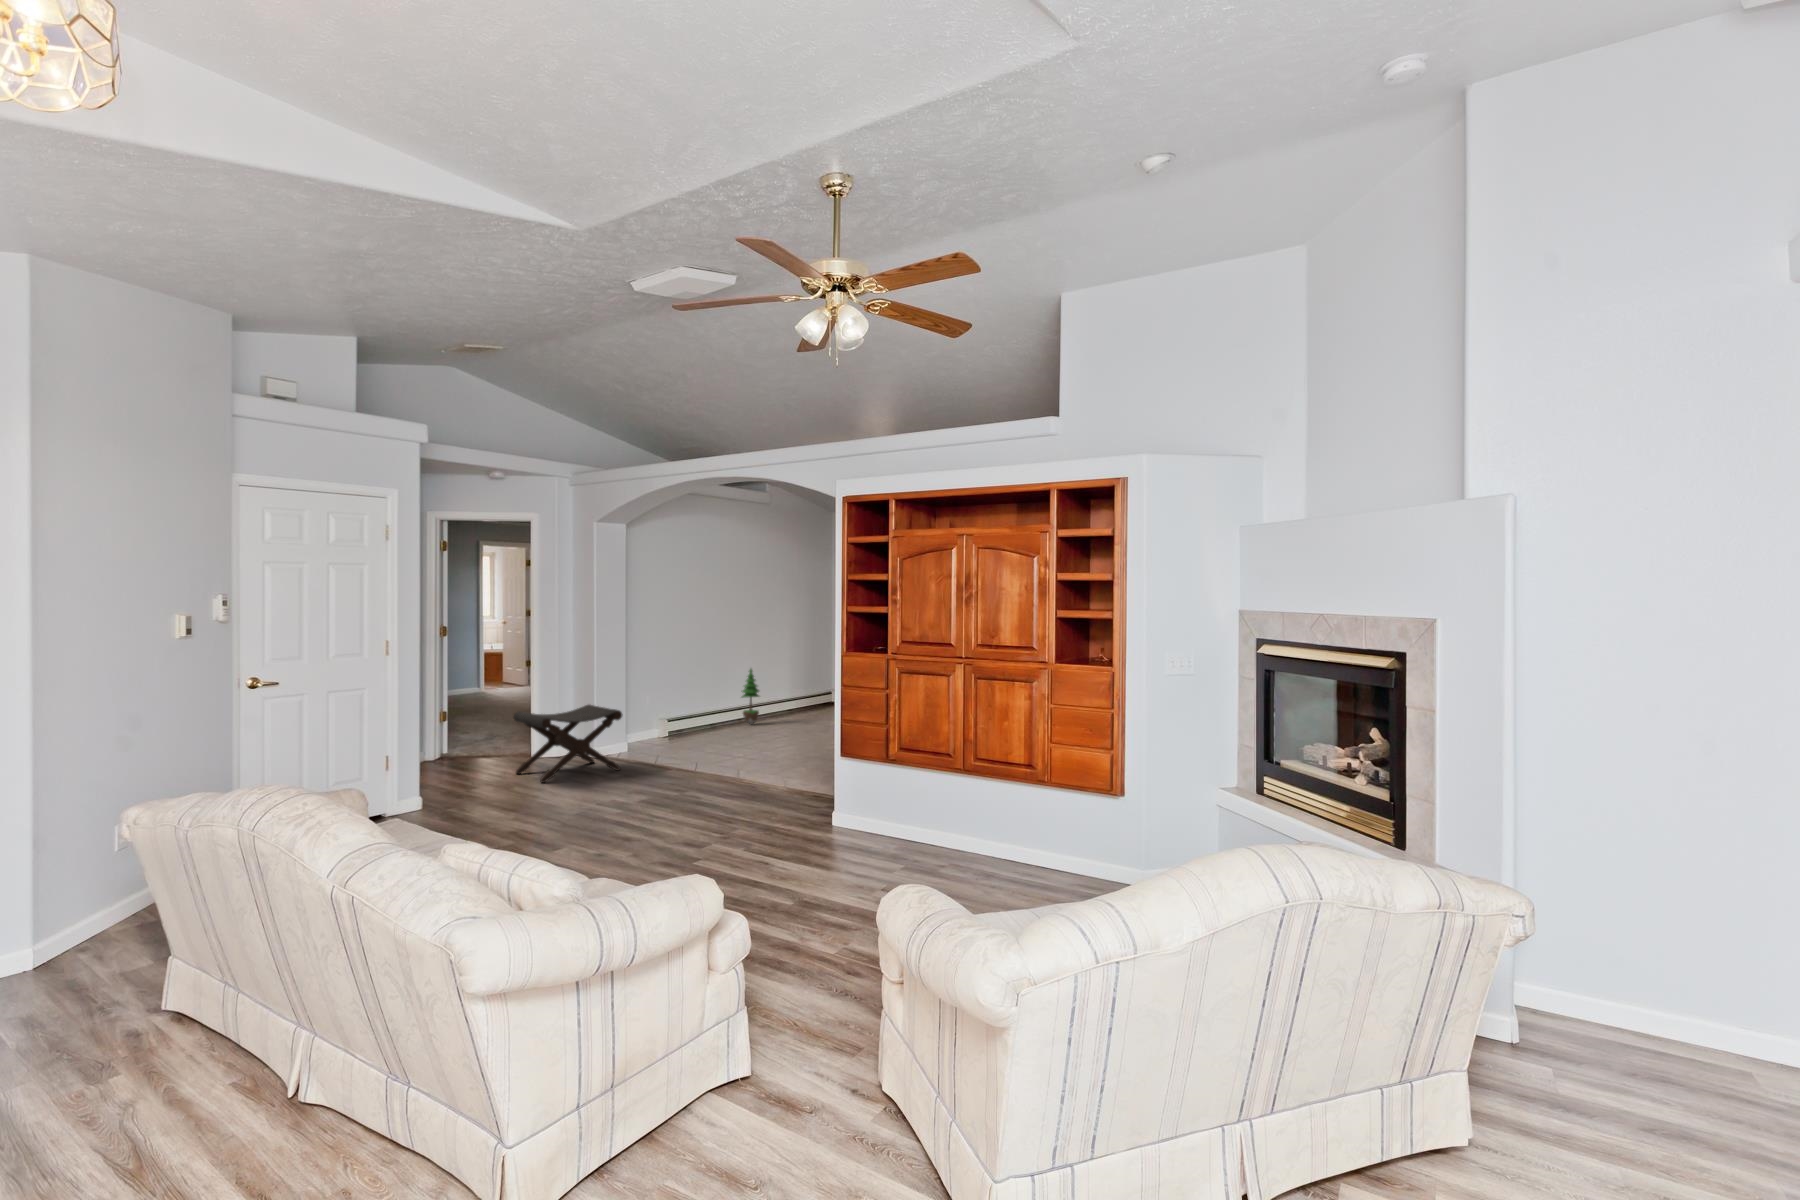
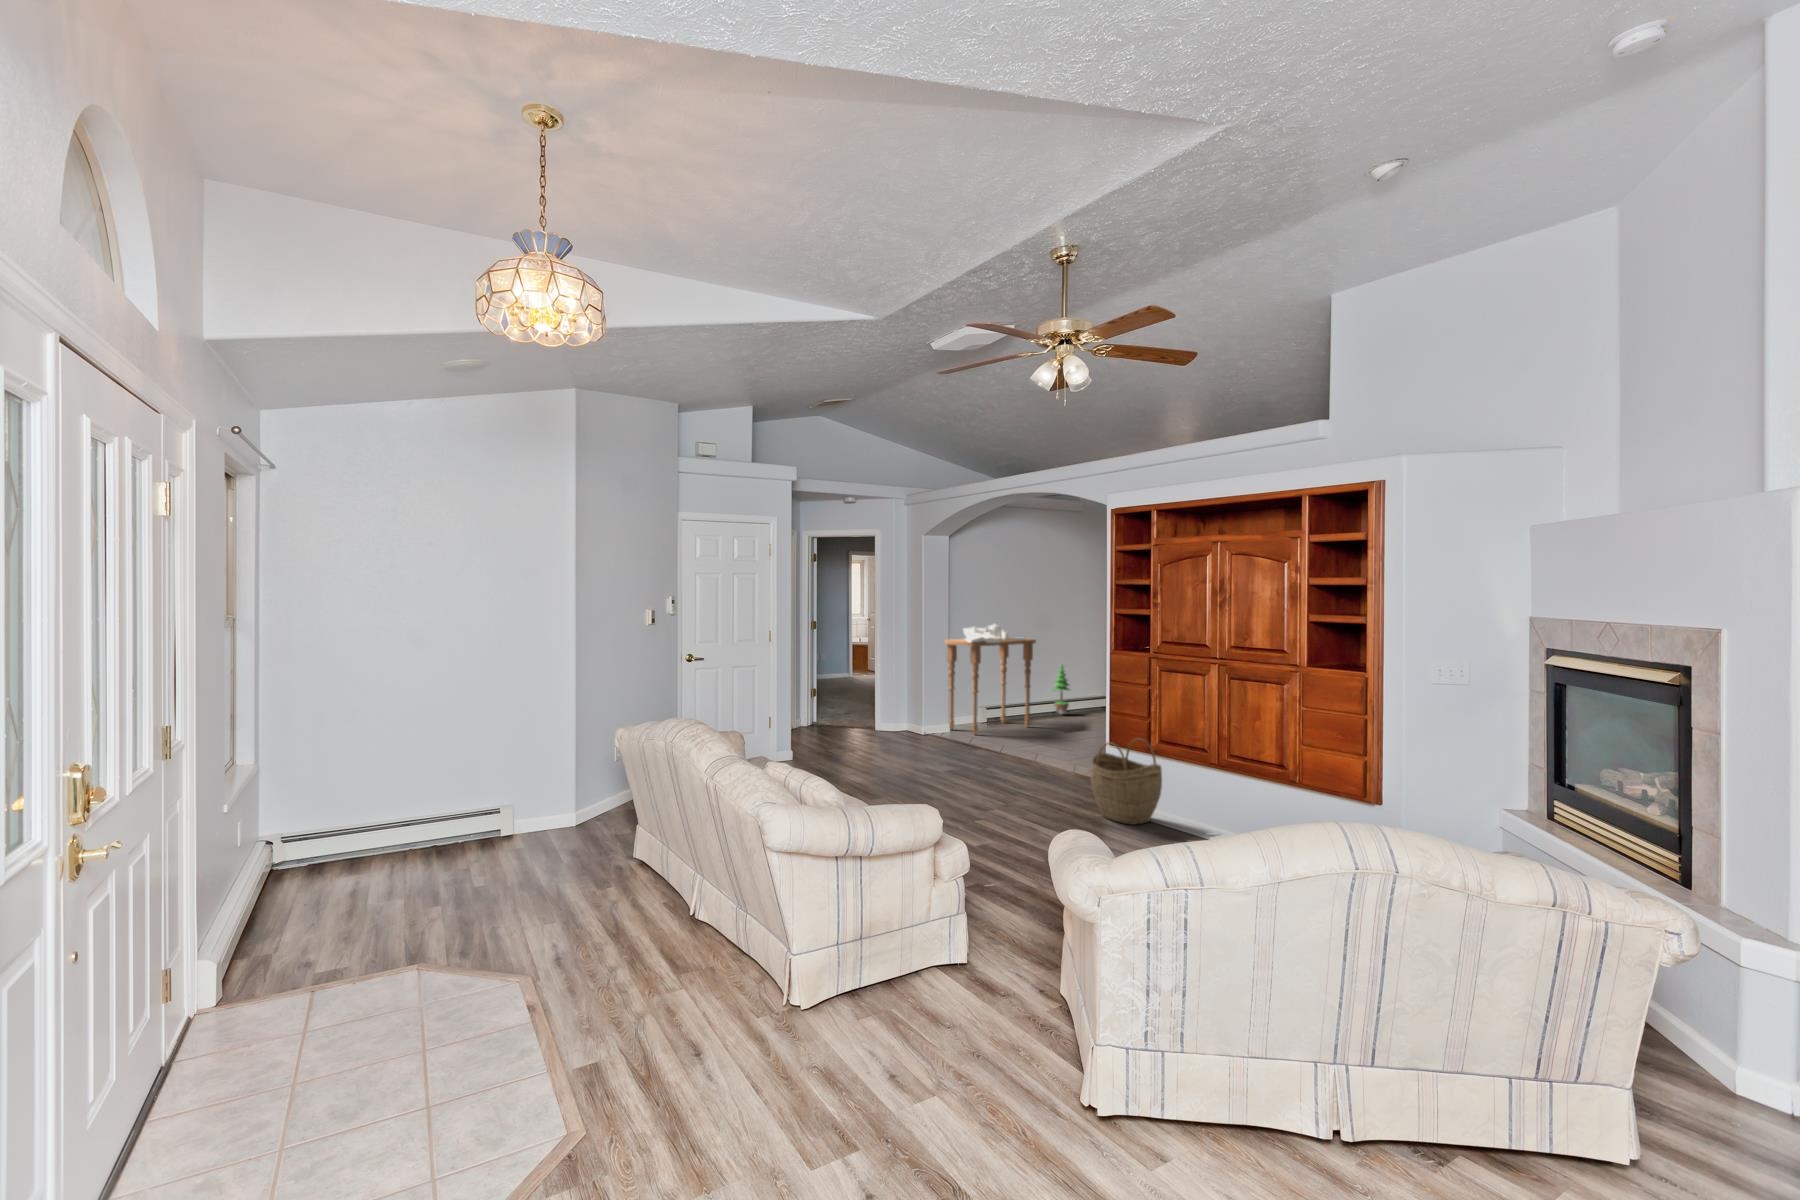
side table: none [620,624,727,755] -> present [944,623,1036,735]
footstool: present [514,705,623,783] -> none [859,688,941,749]
woven basket: none [825,749,903,847] -> present [1091,738,1162,825]

